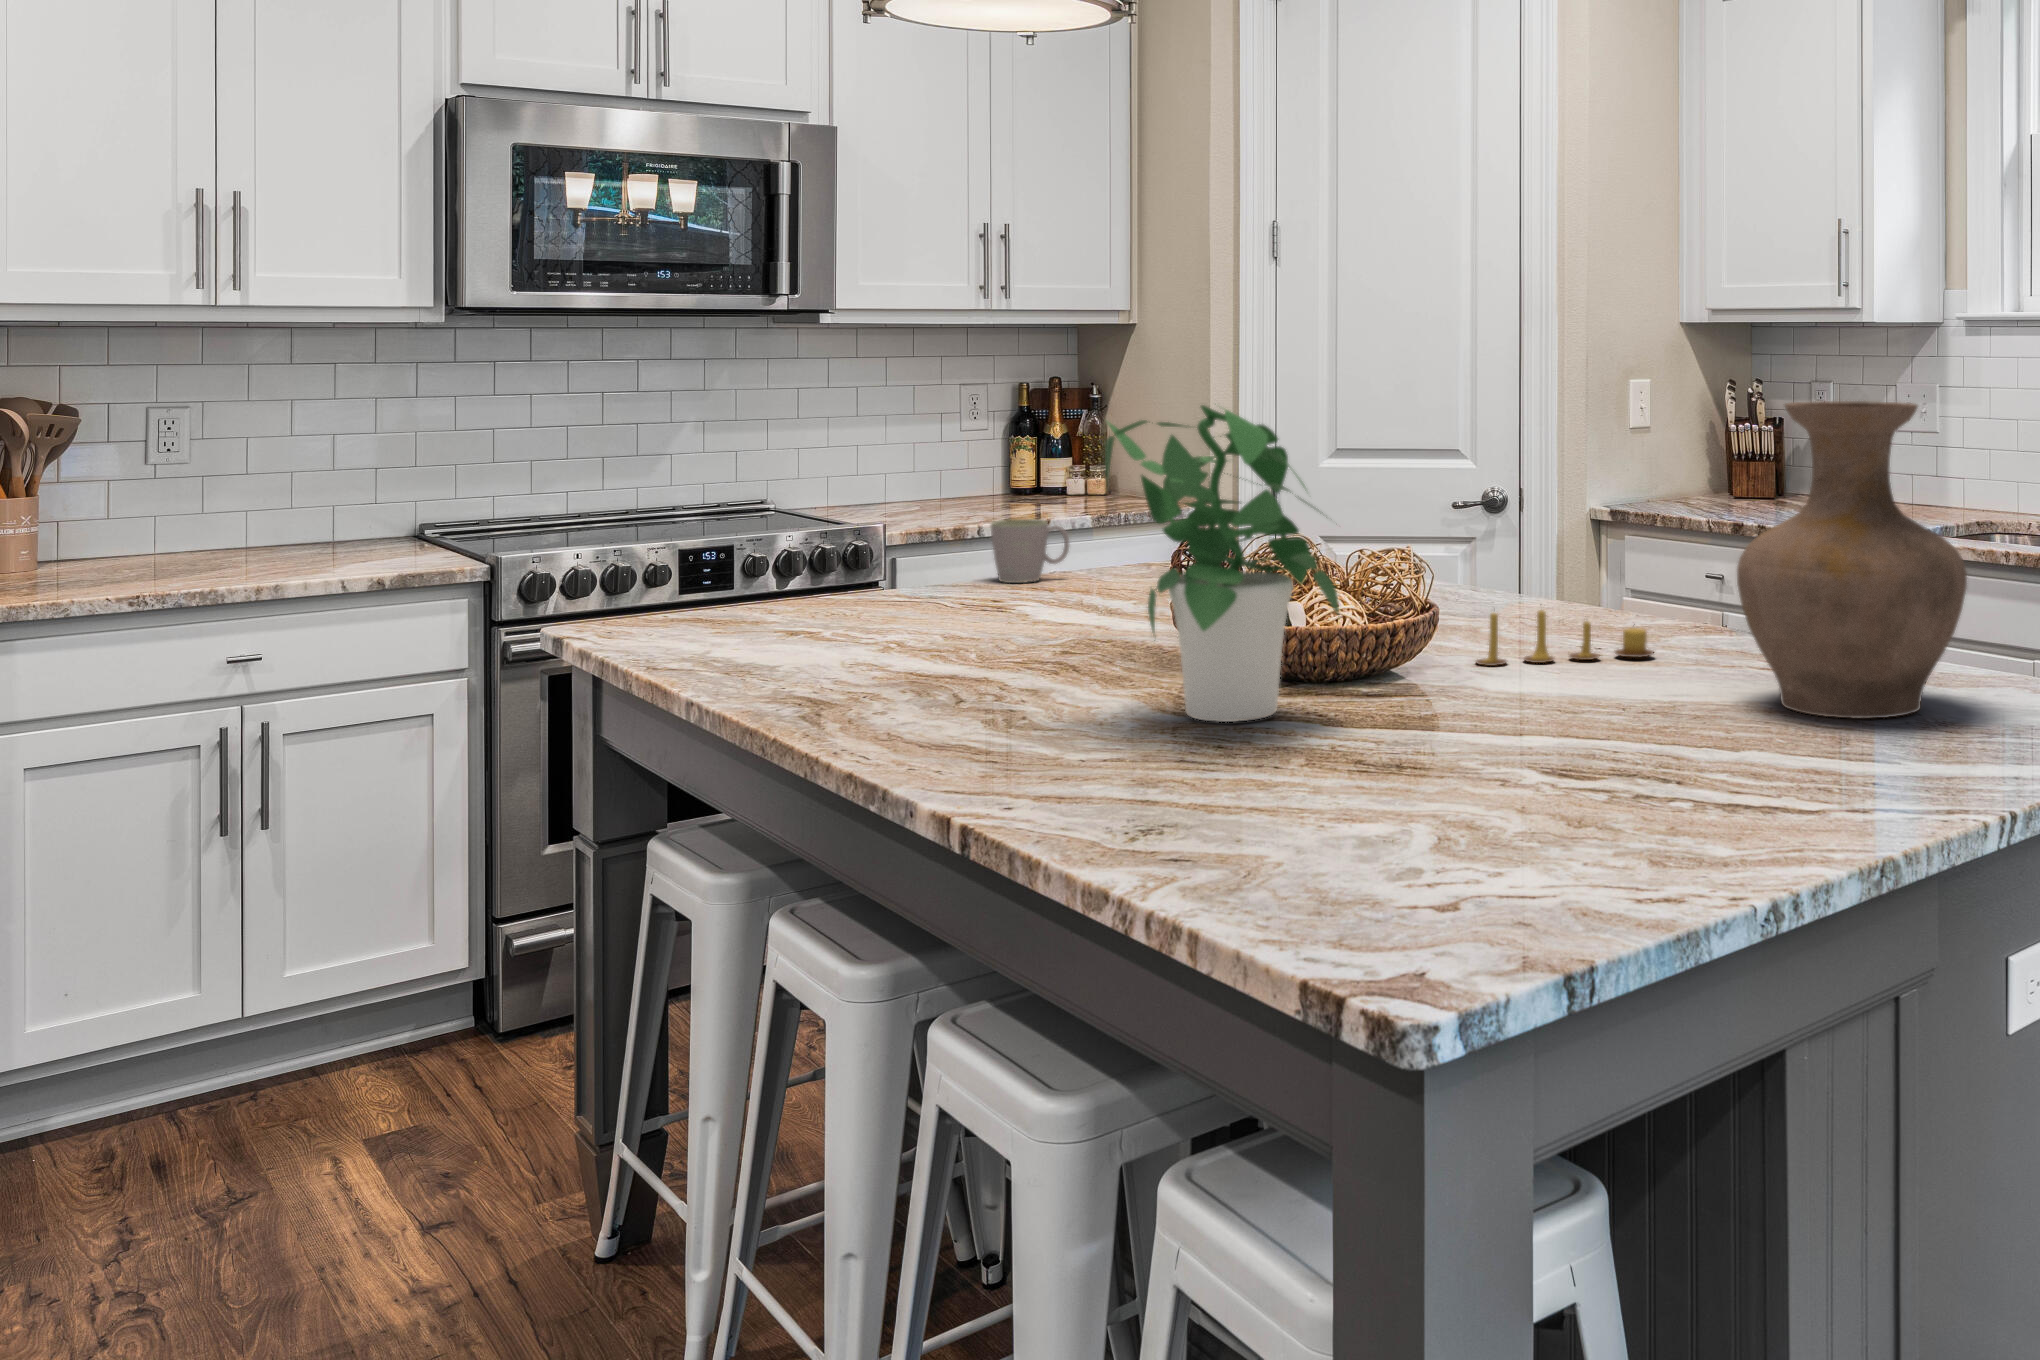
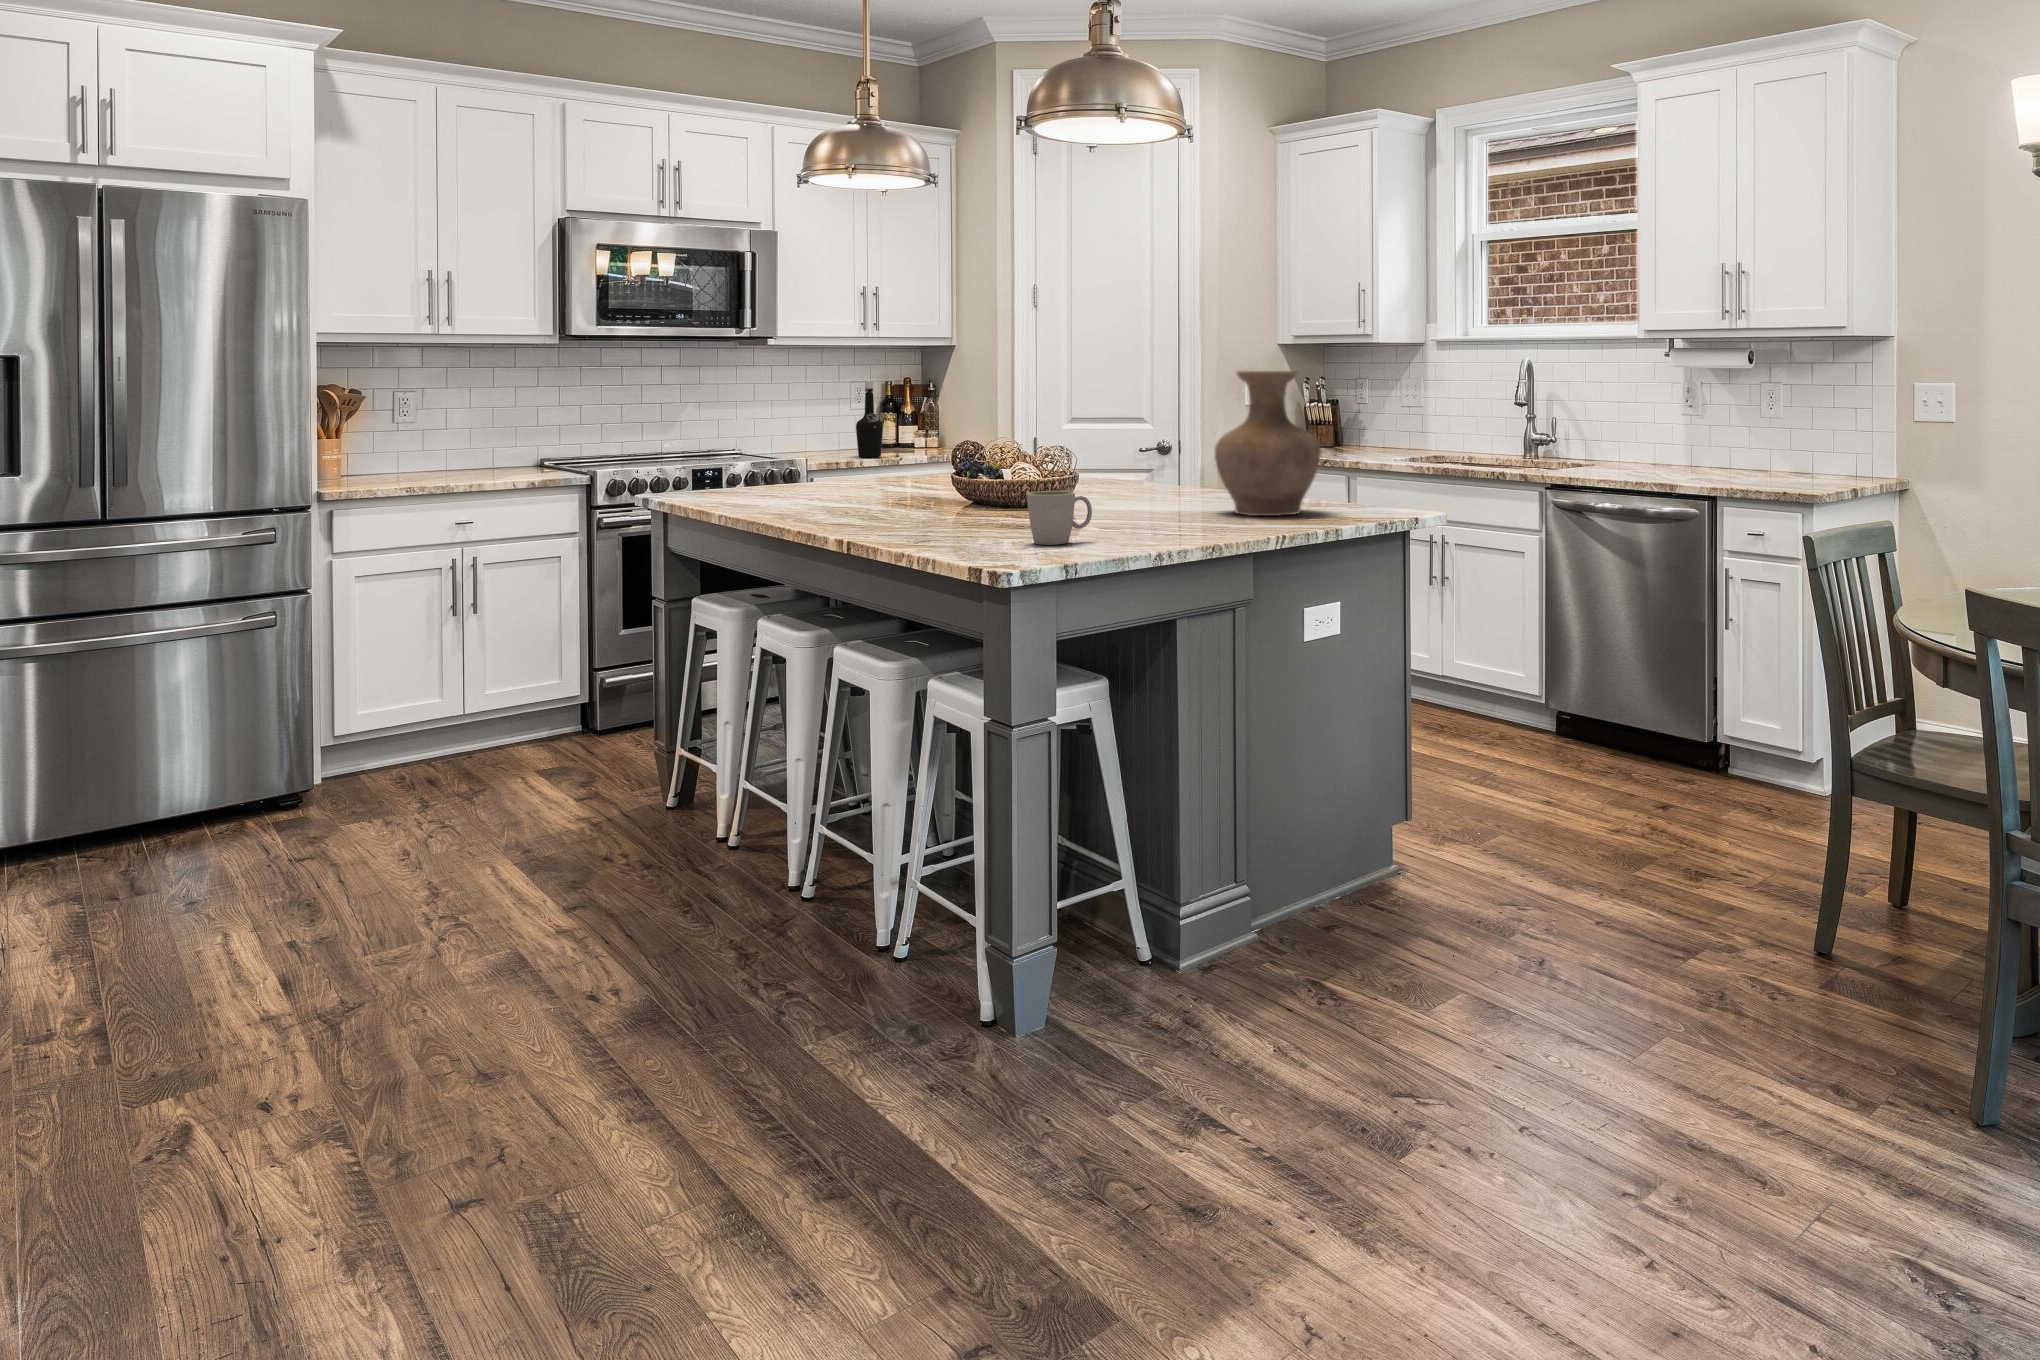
bottle: none [970,386,1016,518] -> present [856,382,883,458]
potted plant: present [1105,405,1340,722] -> none [914,369,1024,517]
mug: present [991,519,1069,583] -> present [1027,491,1092,545]
candle: present [1476,610,1654,666] -> none [1102,474,1193,503]

